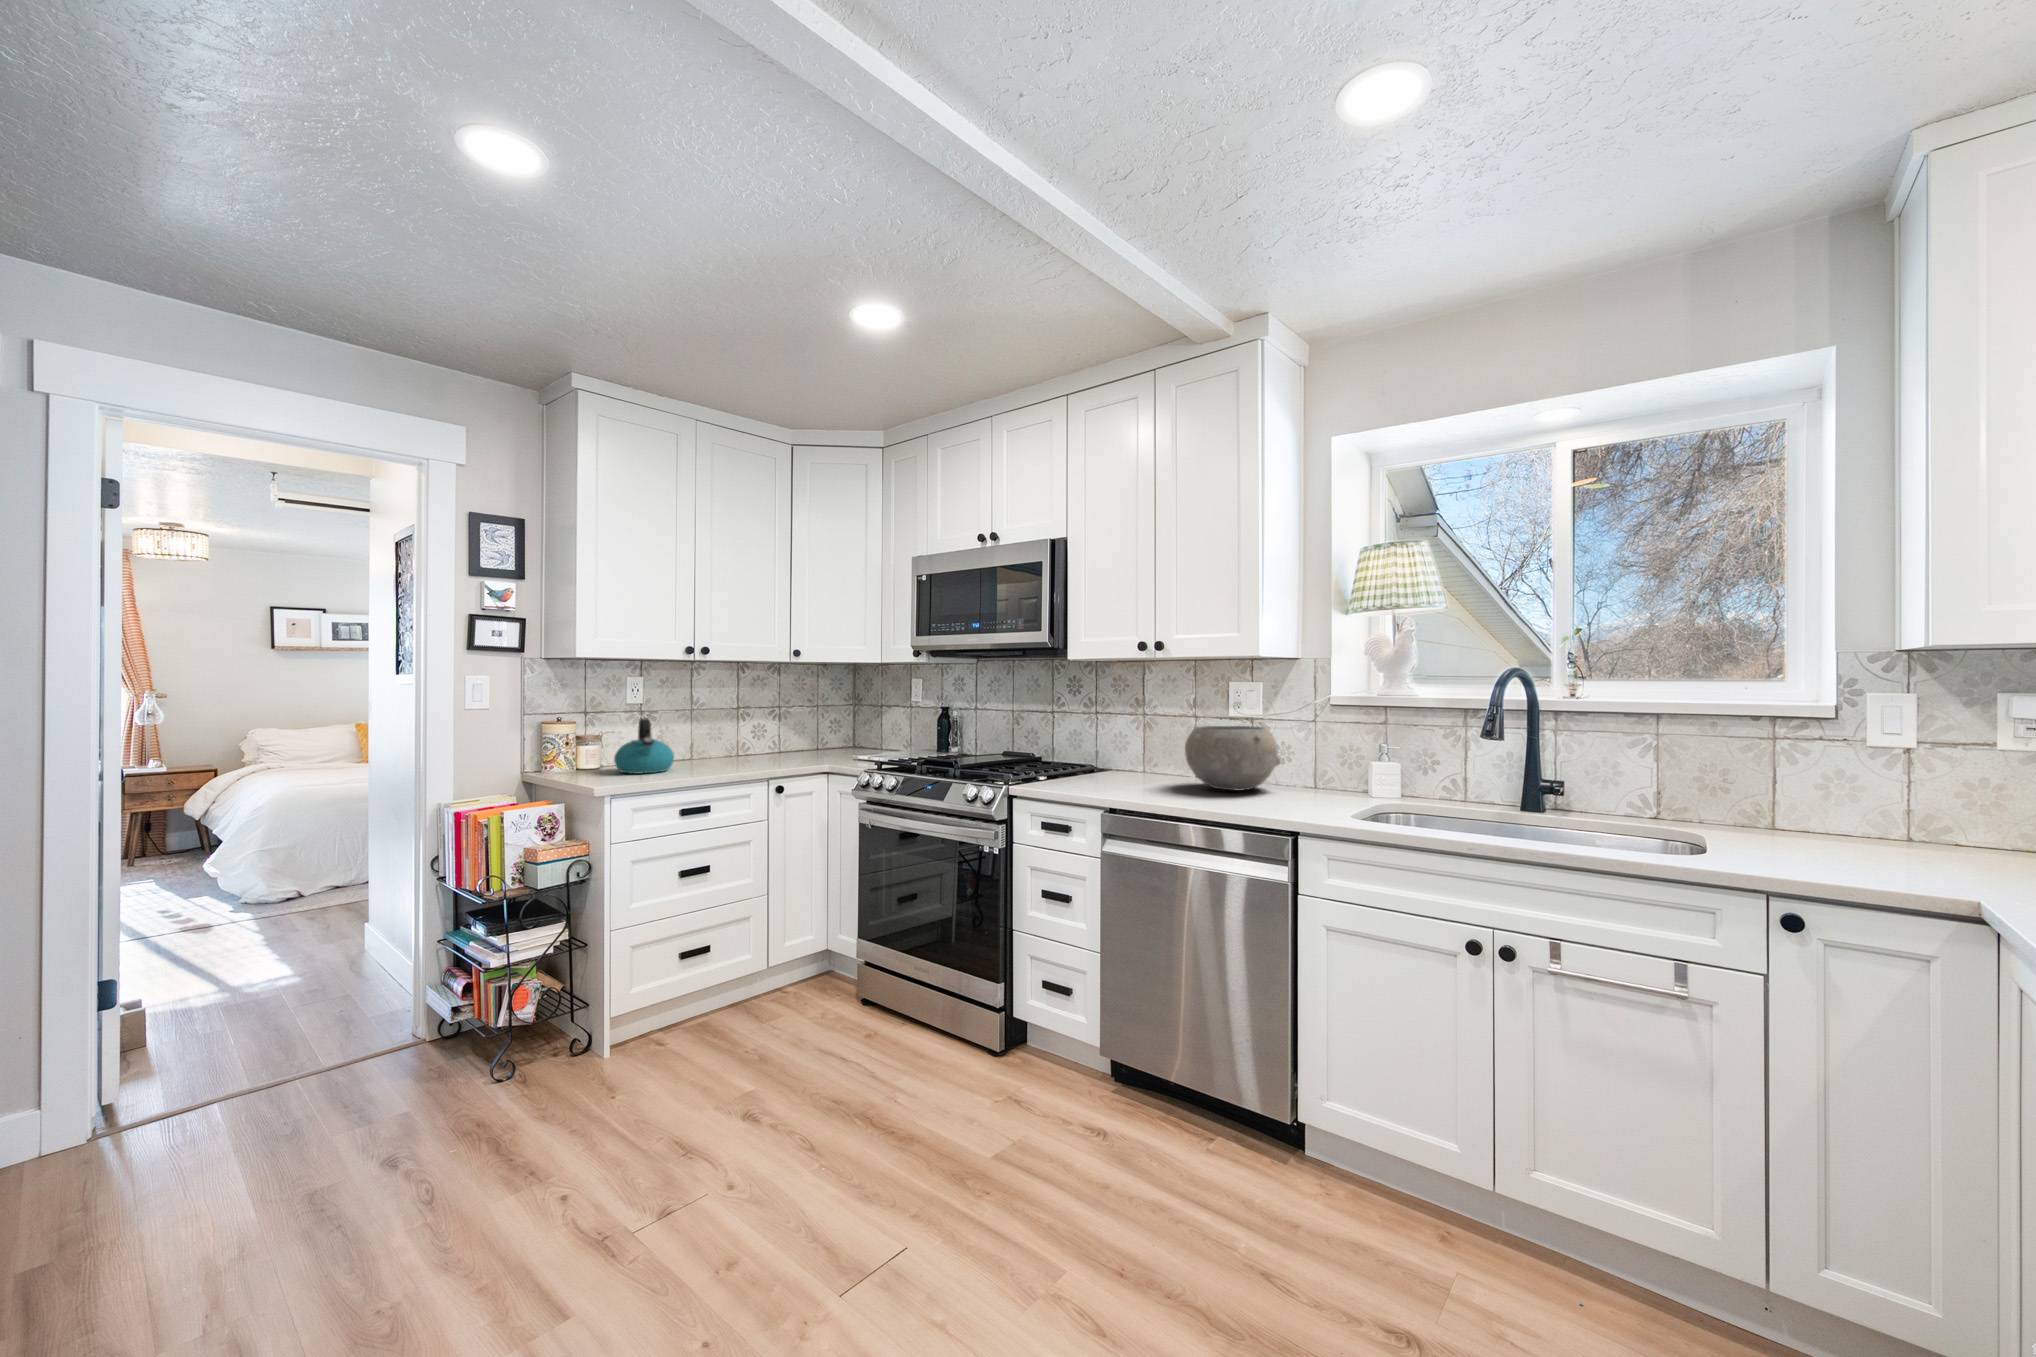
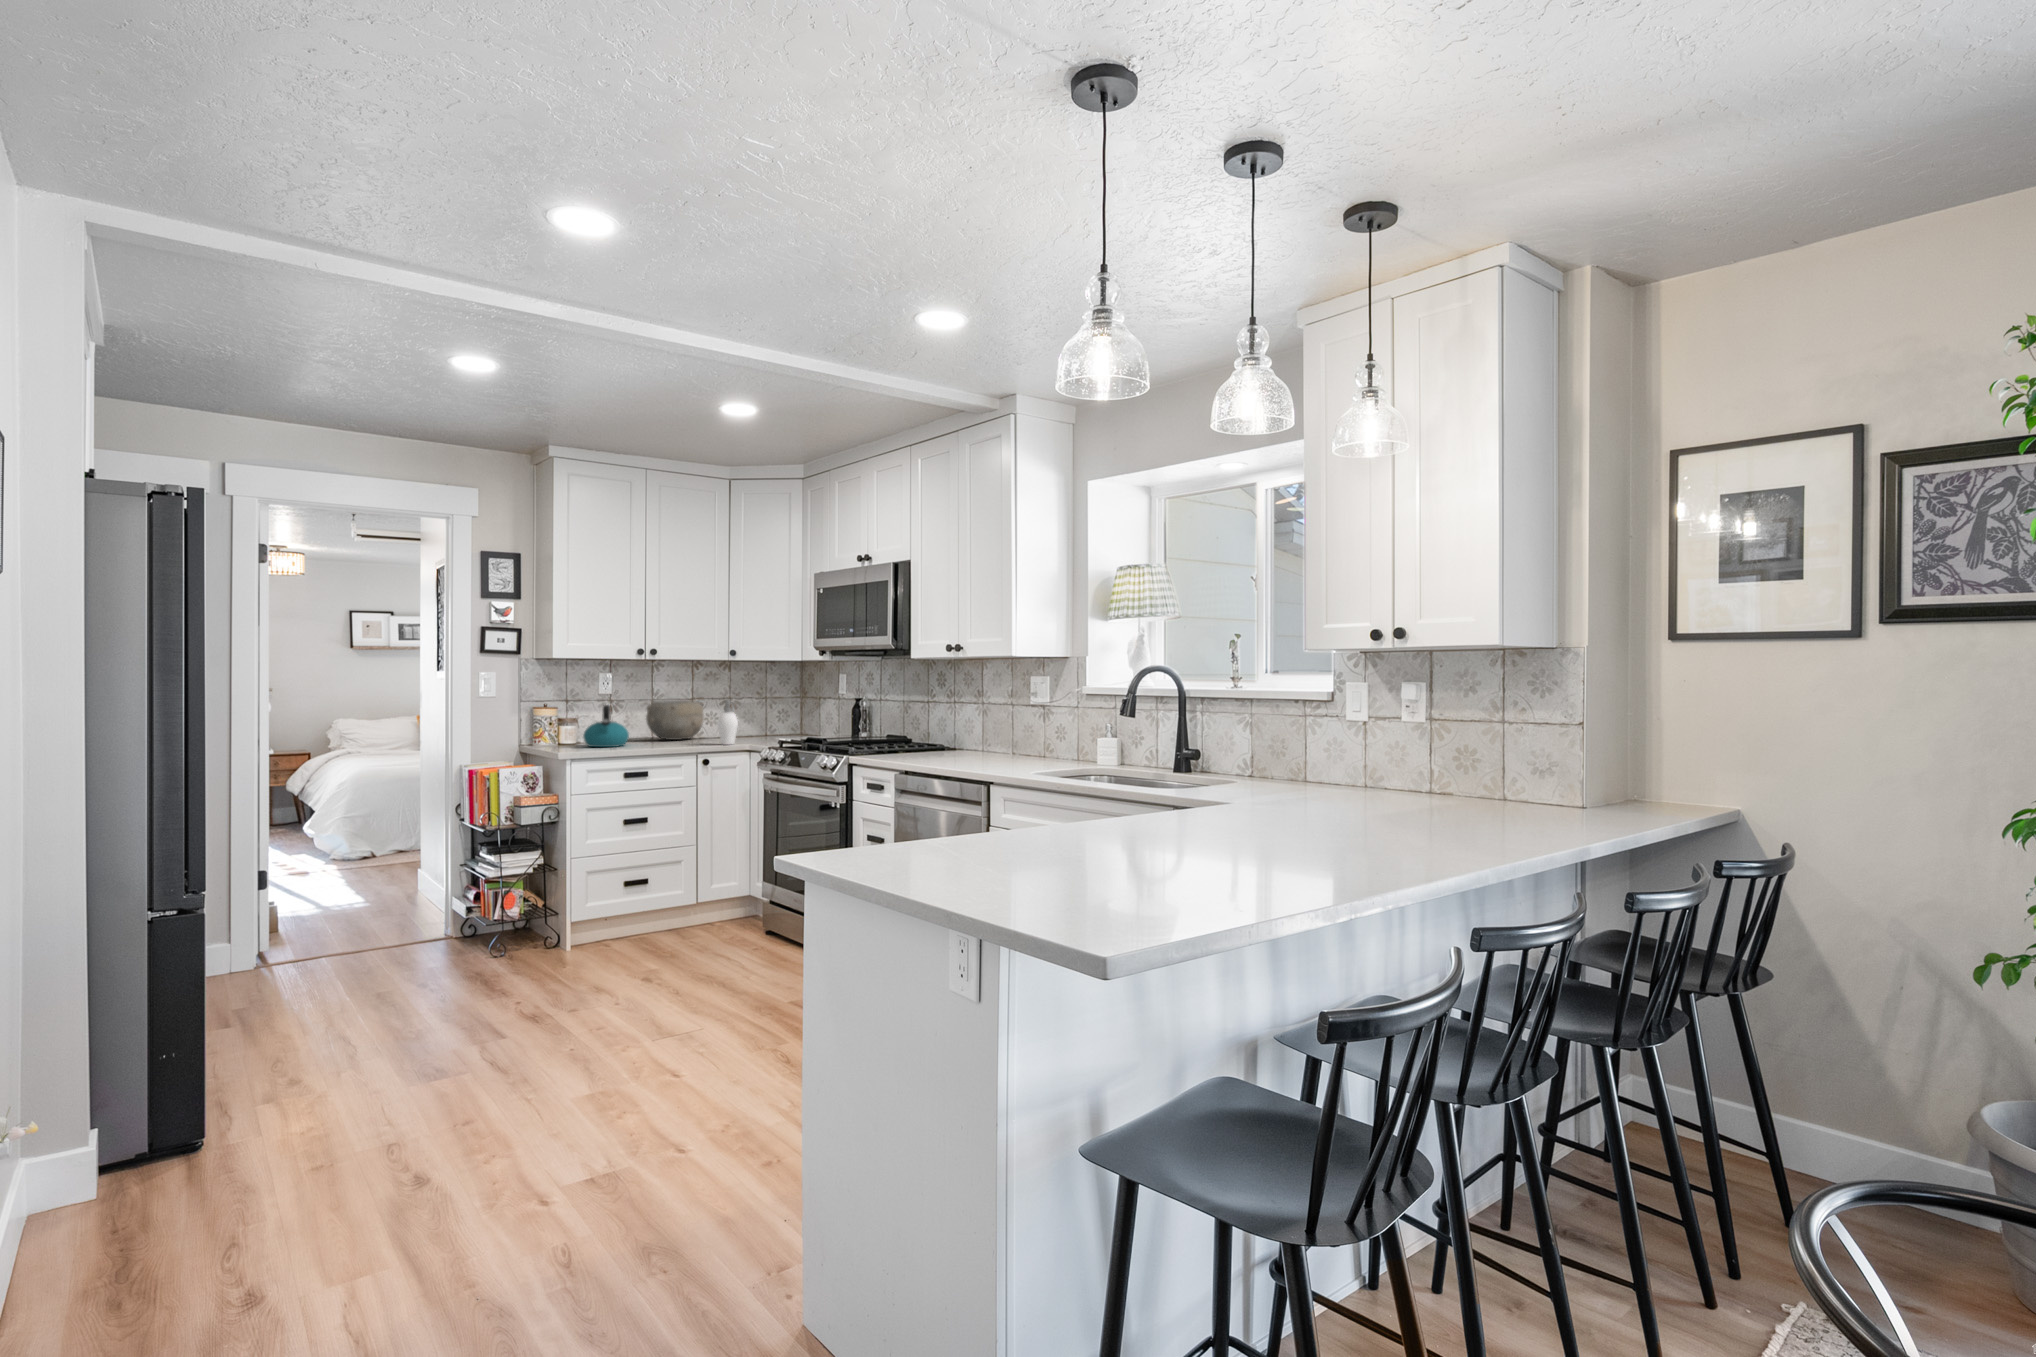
soap dispenser: none [792,710,824,767] -> present [718,700,738,745]
ceramic bowl: present [1185,726,1281,791] -> present [646,701,704,740]

